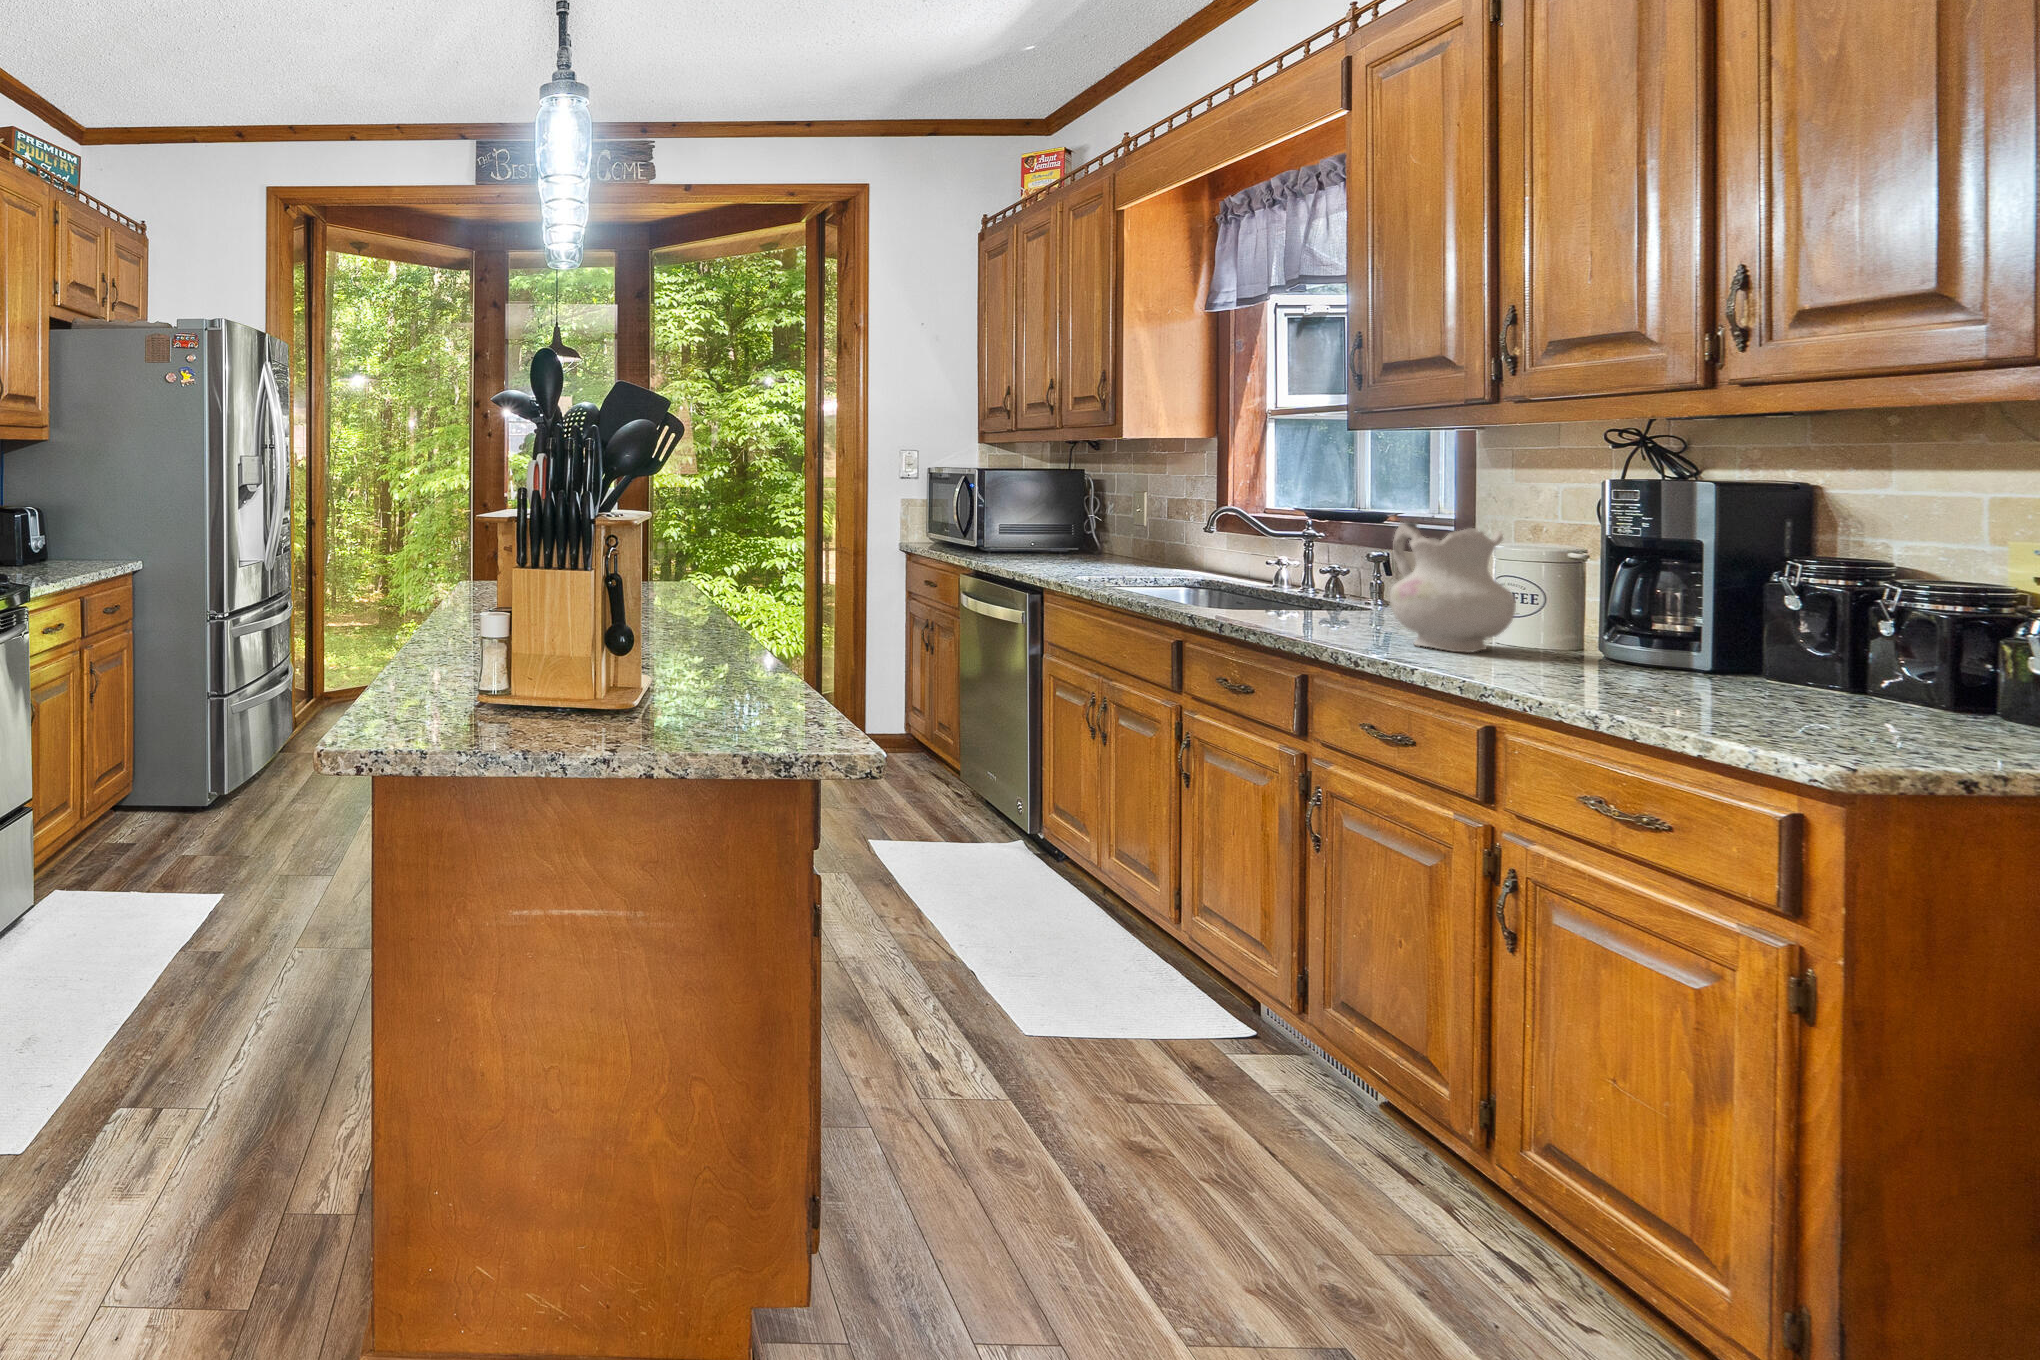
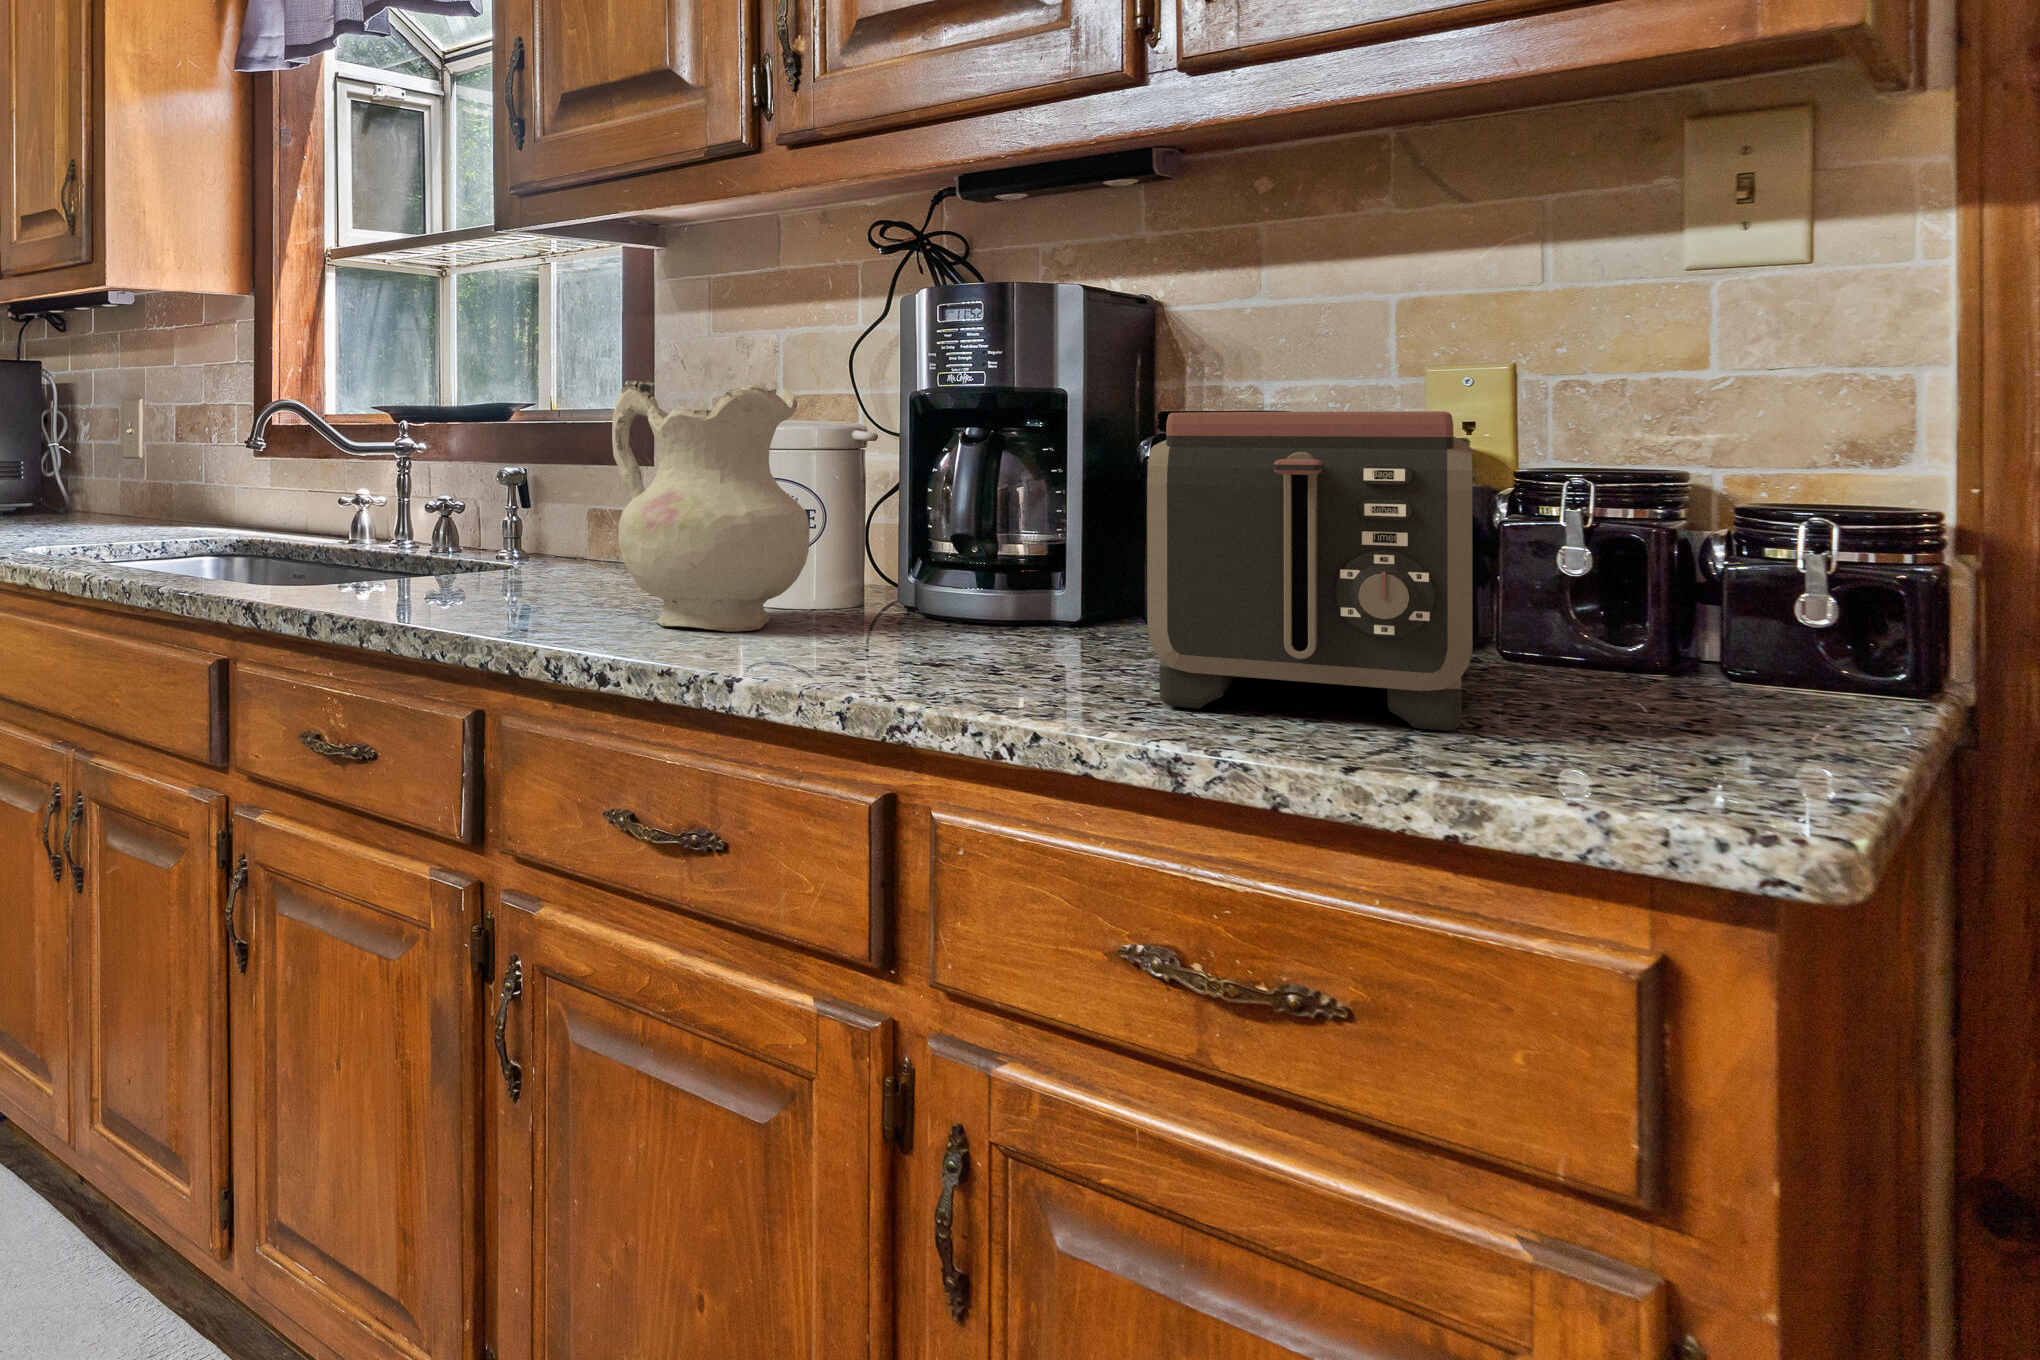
toaster: none [1628,563,1941,729] -> present [1147,411,1473,731]

